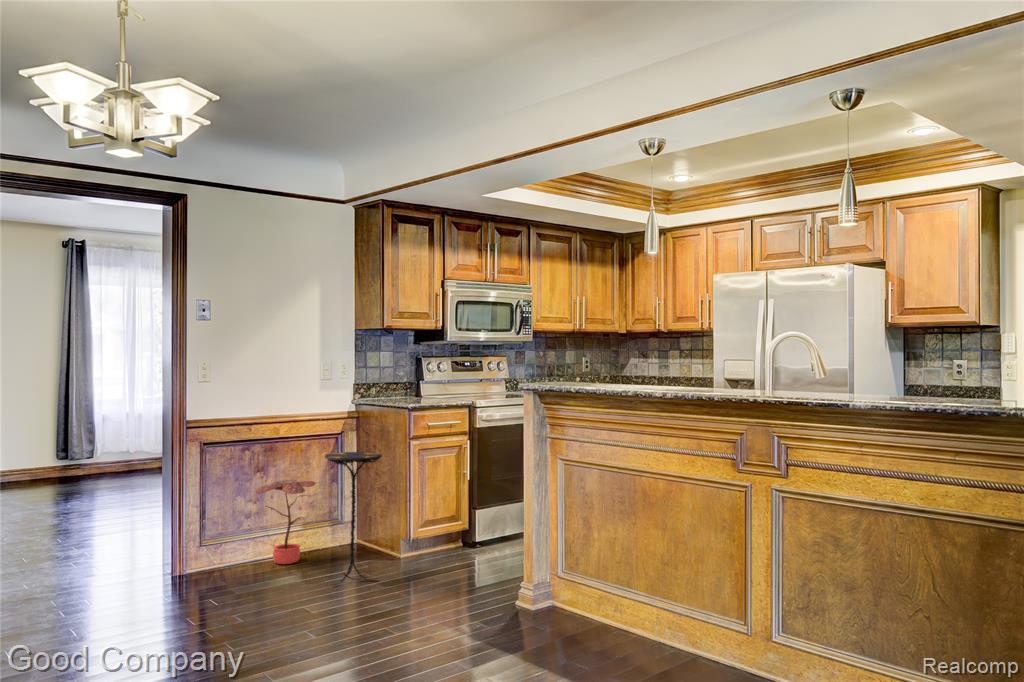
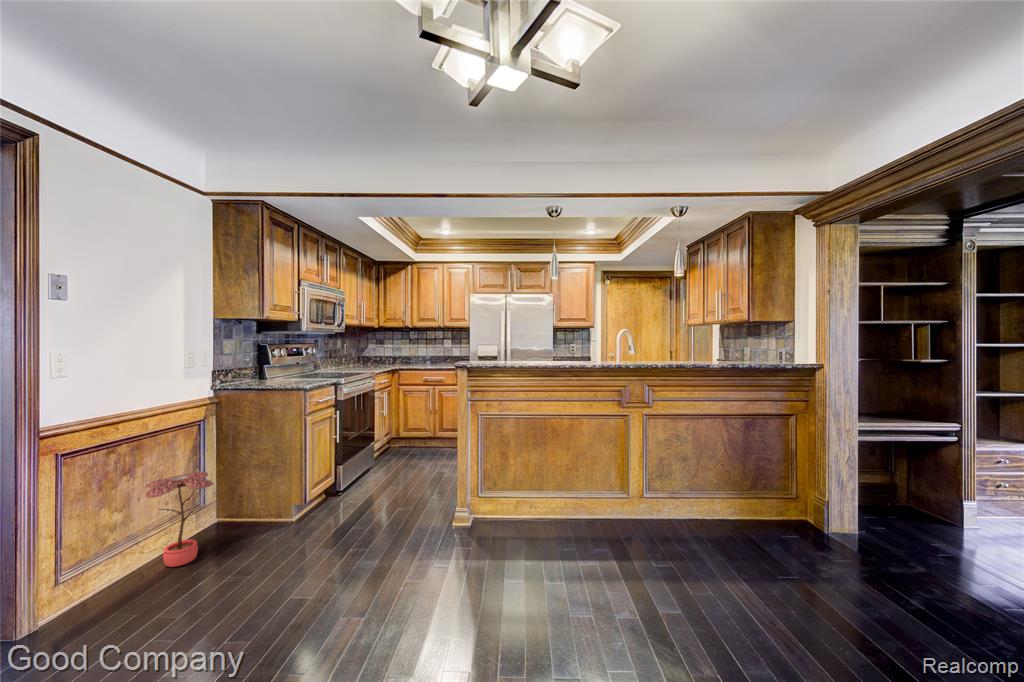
side table: present [325,452,382,586] -> none [265,432,324,564]

